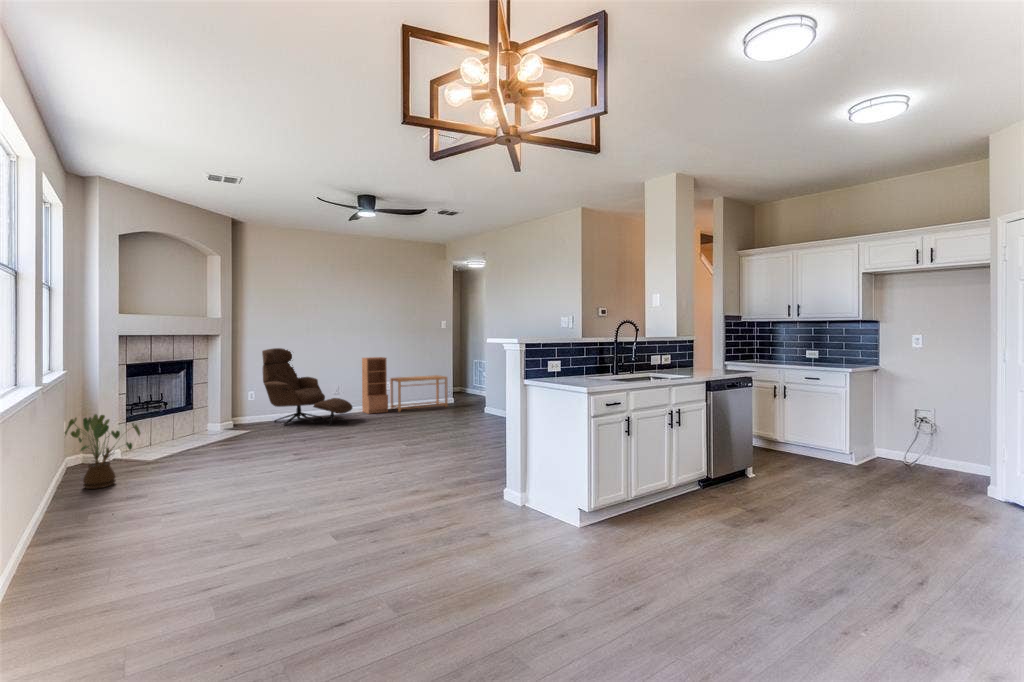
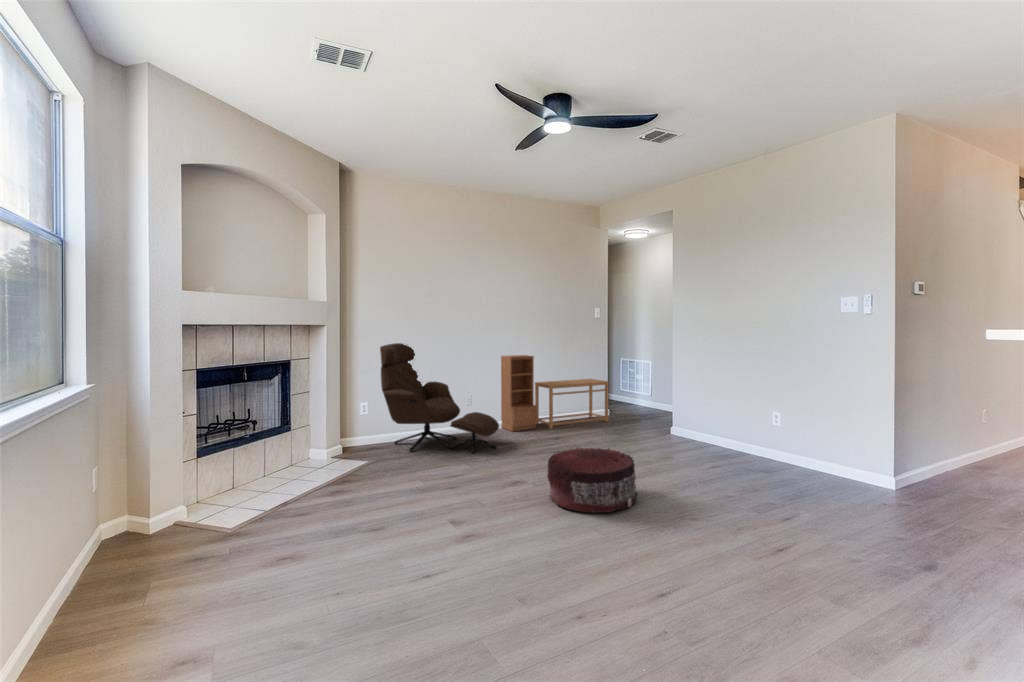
pouf: none [360,413,418,448] -> present [547,447,638,513]
house plant: present [65,414,140,489] -> none [61,468,205,626]

